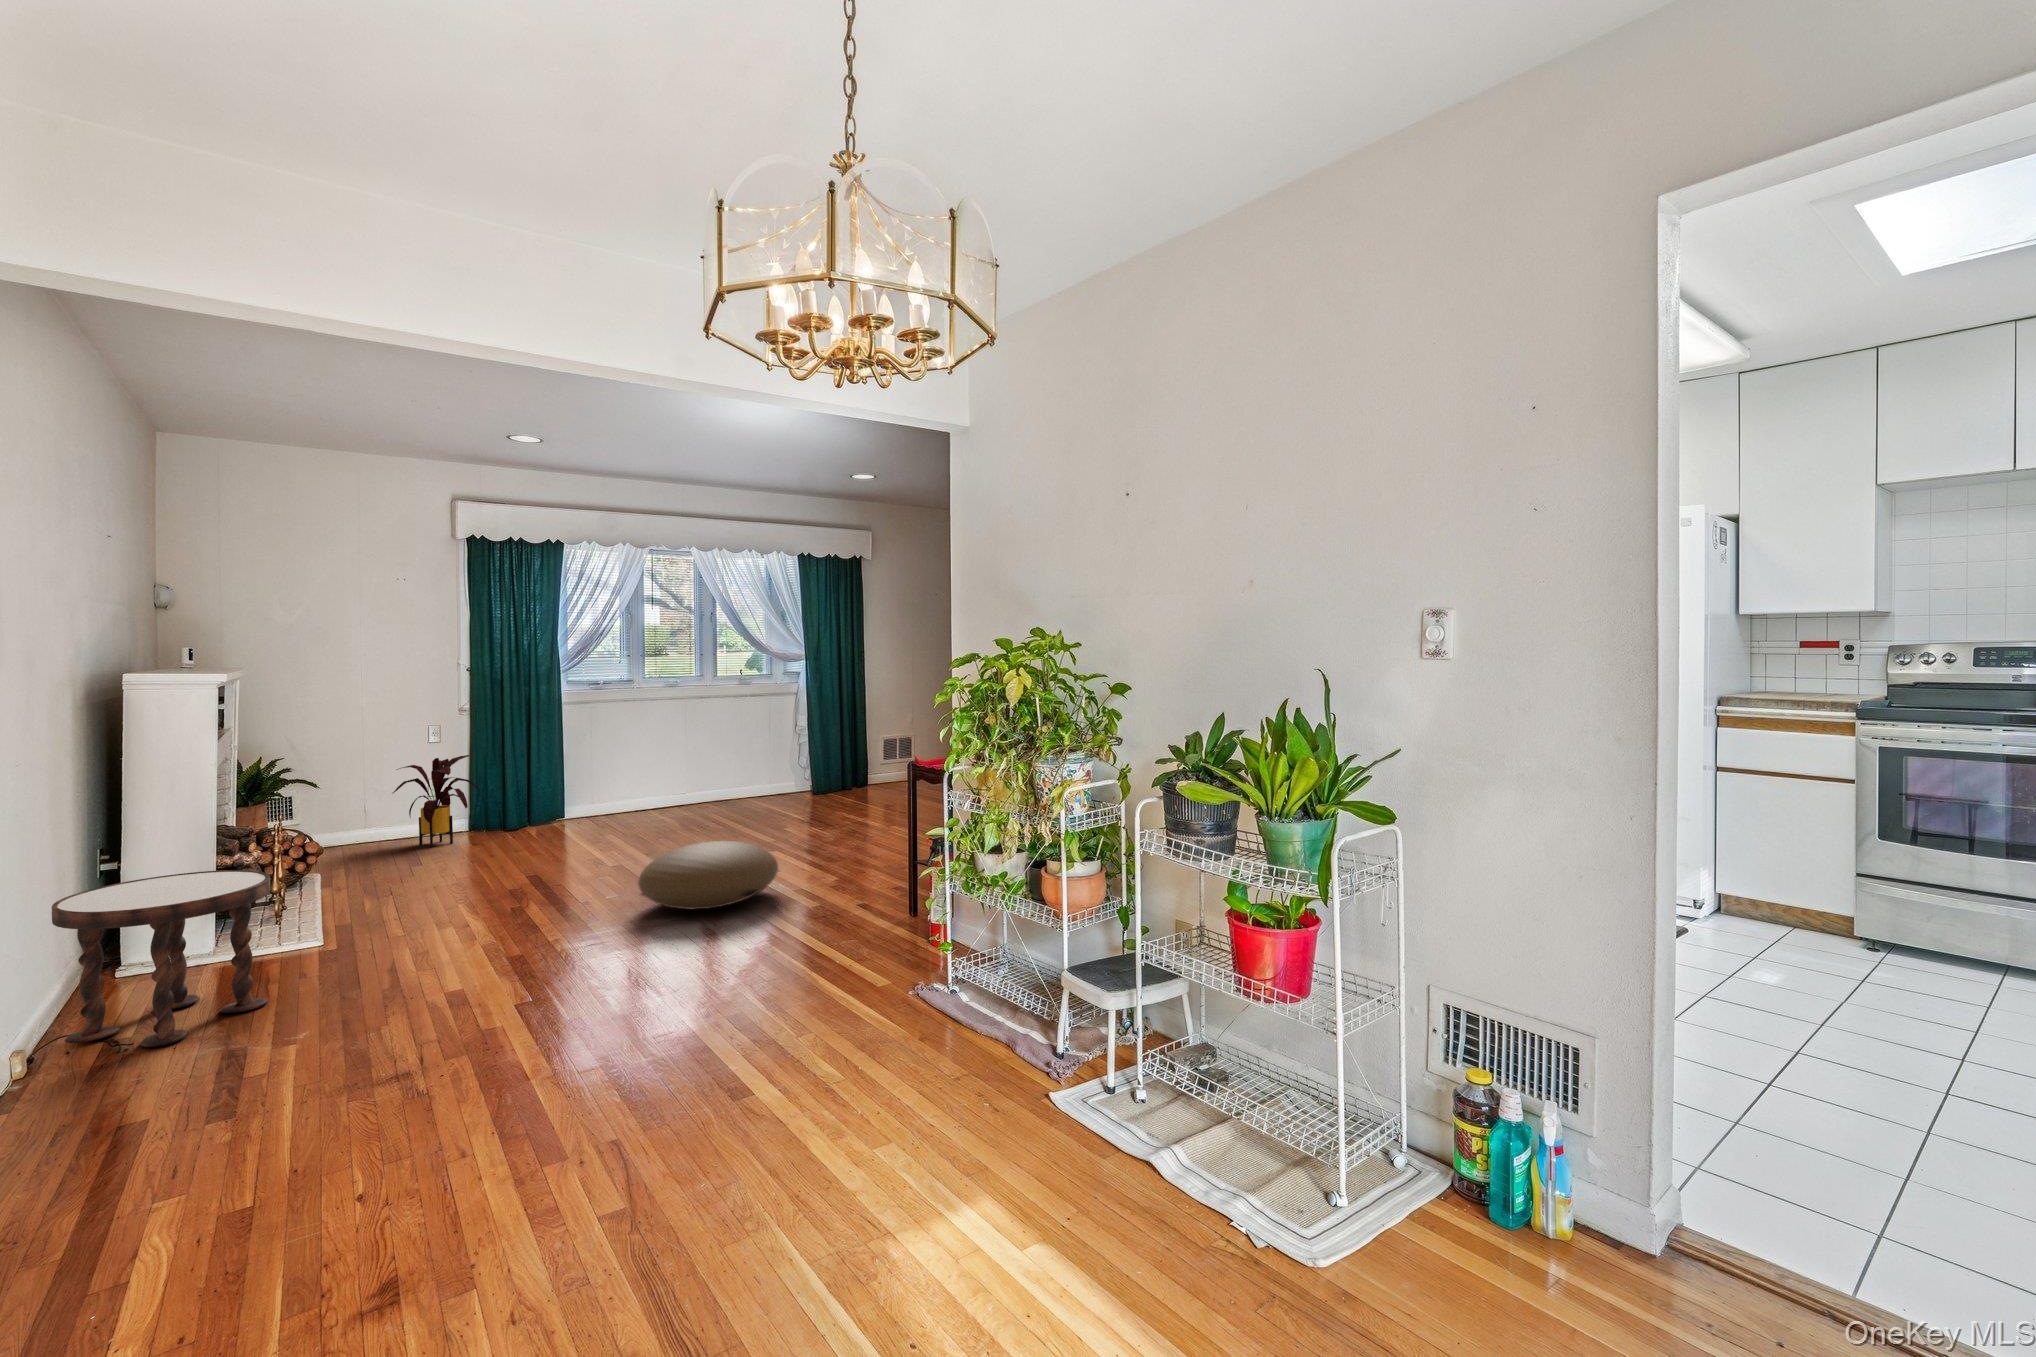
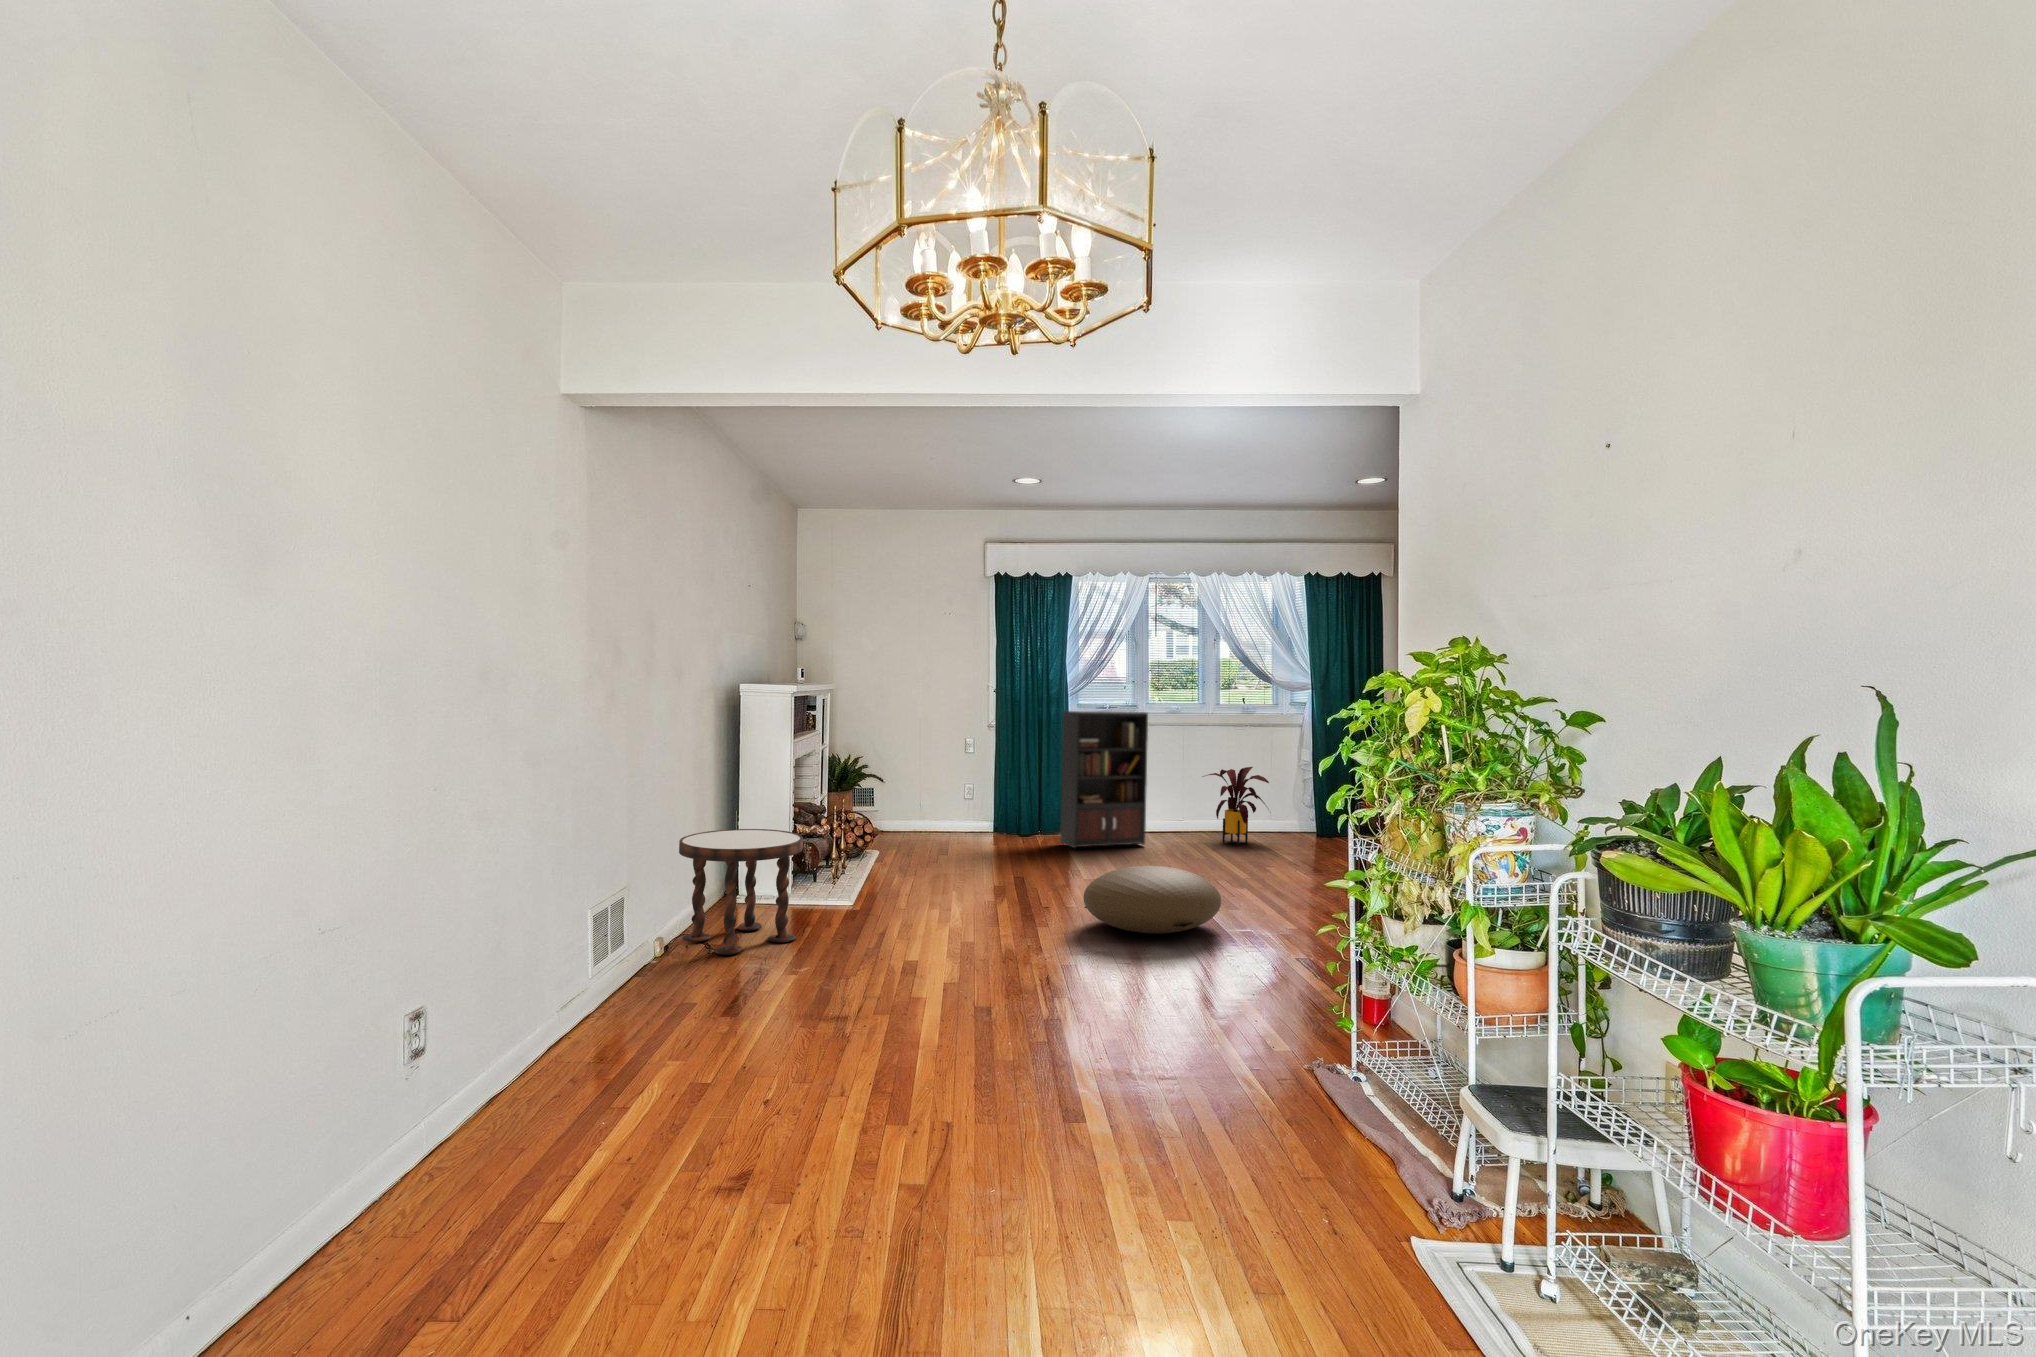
bookcase: none [559,687,659,836] -> present [1060,711,1148,848]
house plant: present [393,755,481,847] -> present [1206,767,1269,845]

